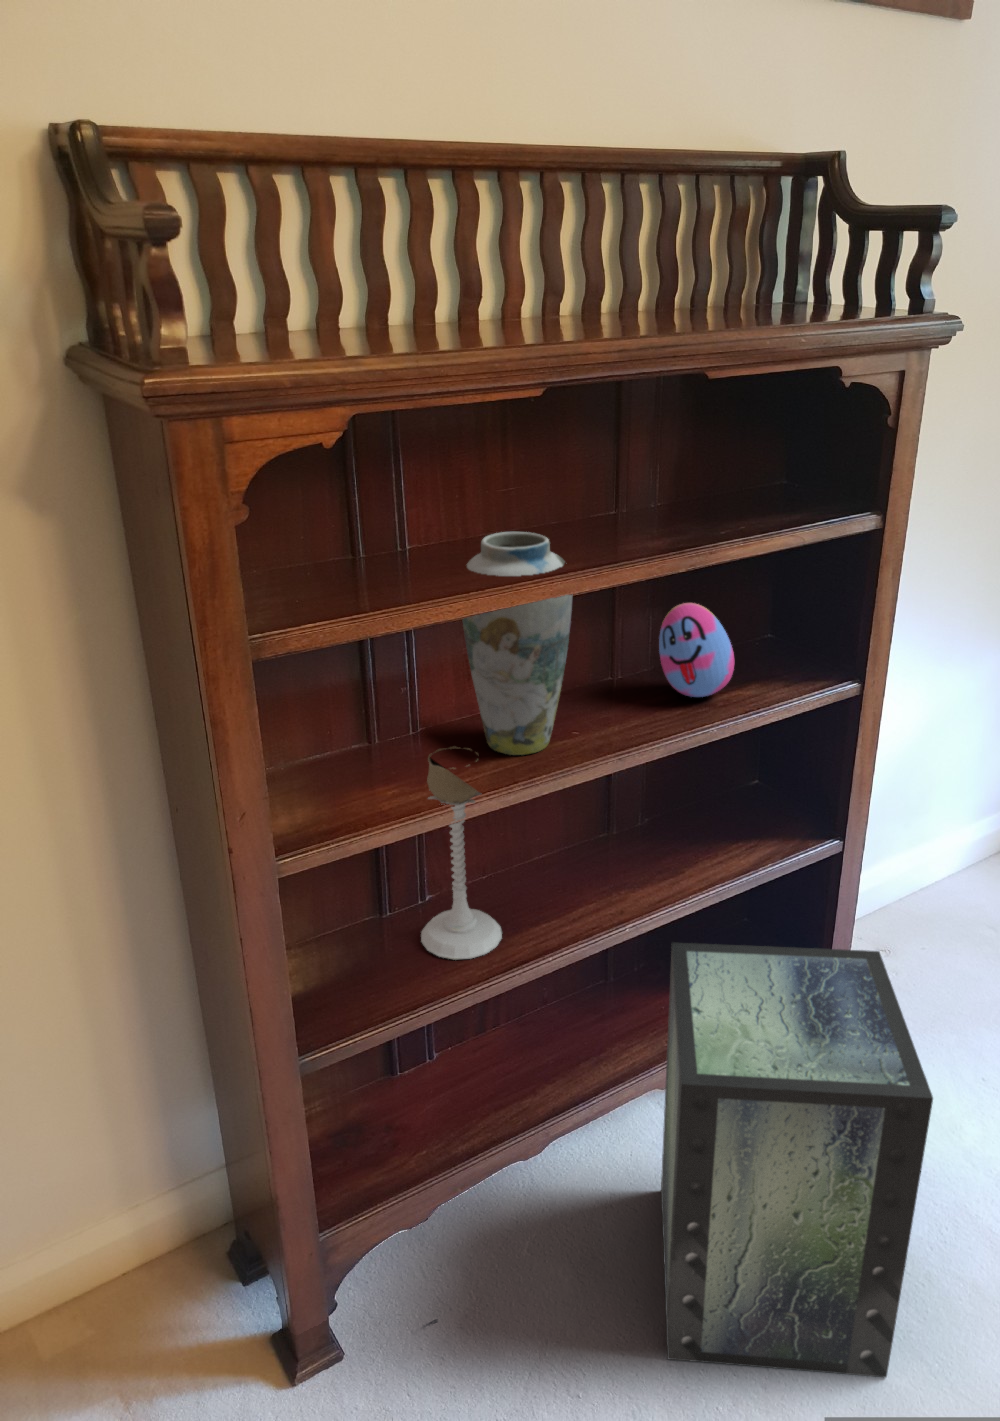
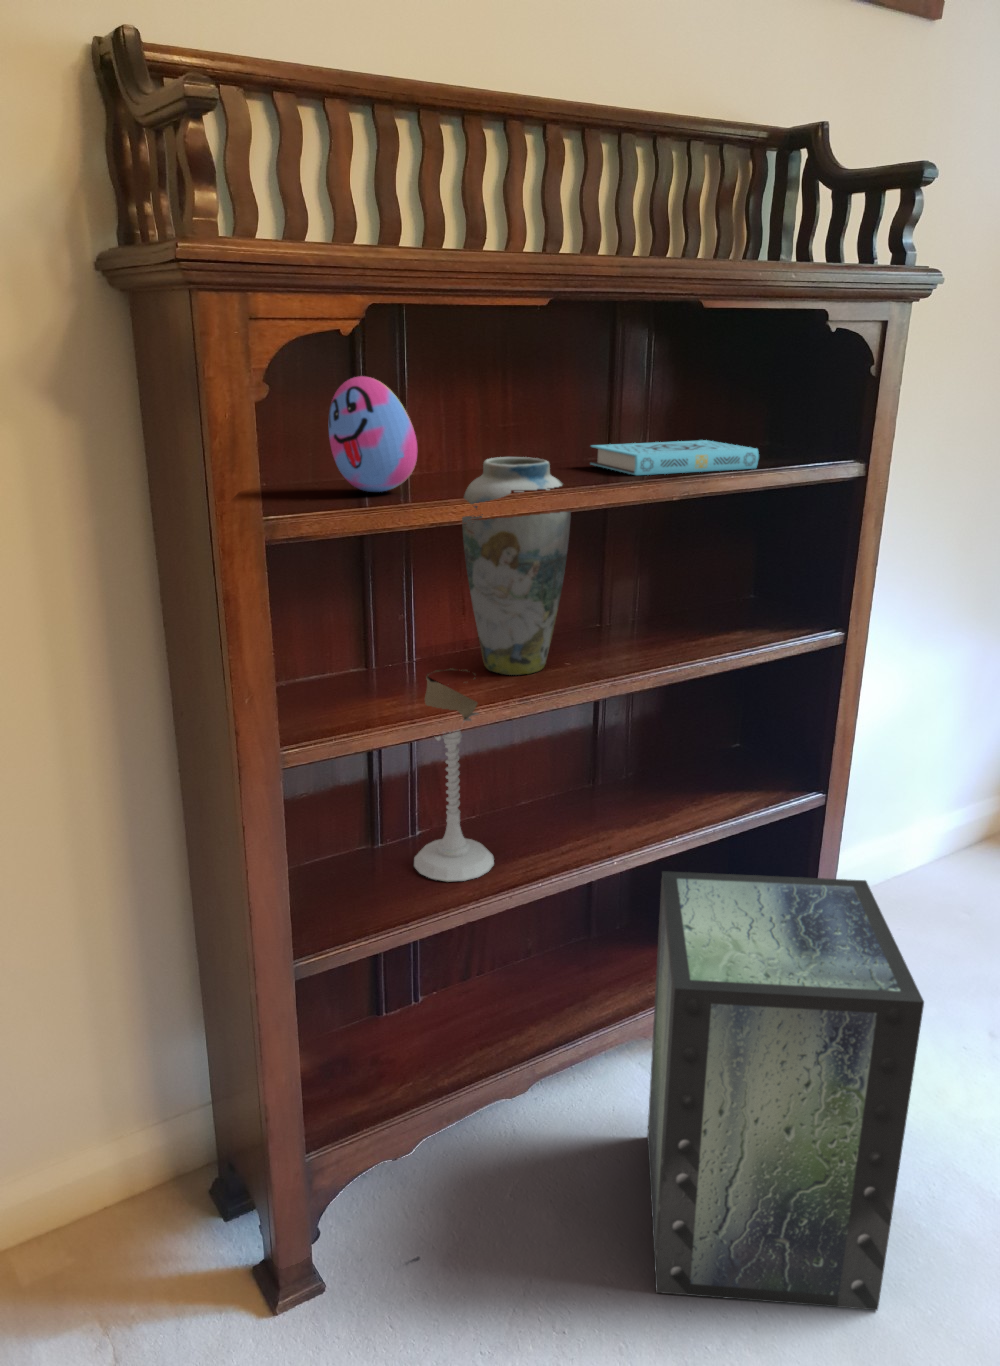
book: none [594,491,770,544] -> present [591,440,759,475]
decorative egg: present [659,603,735,697] -> present [329,376,418,492]

